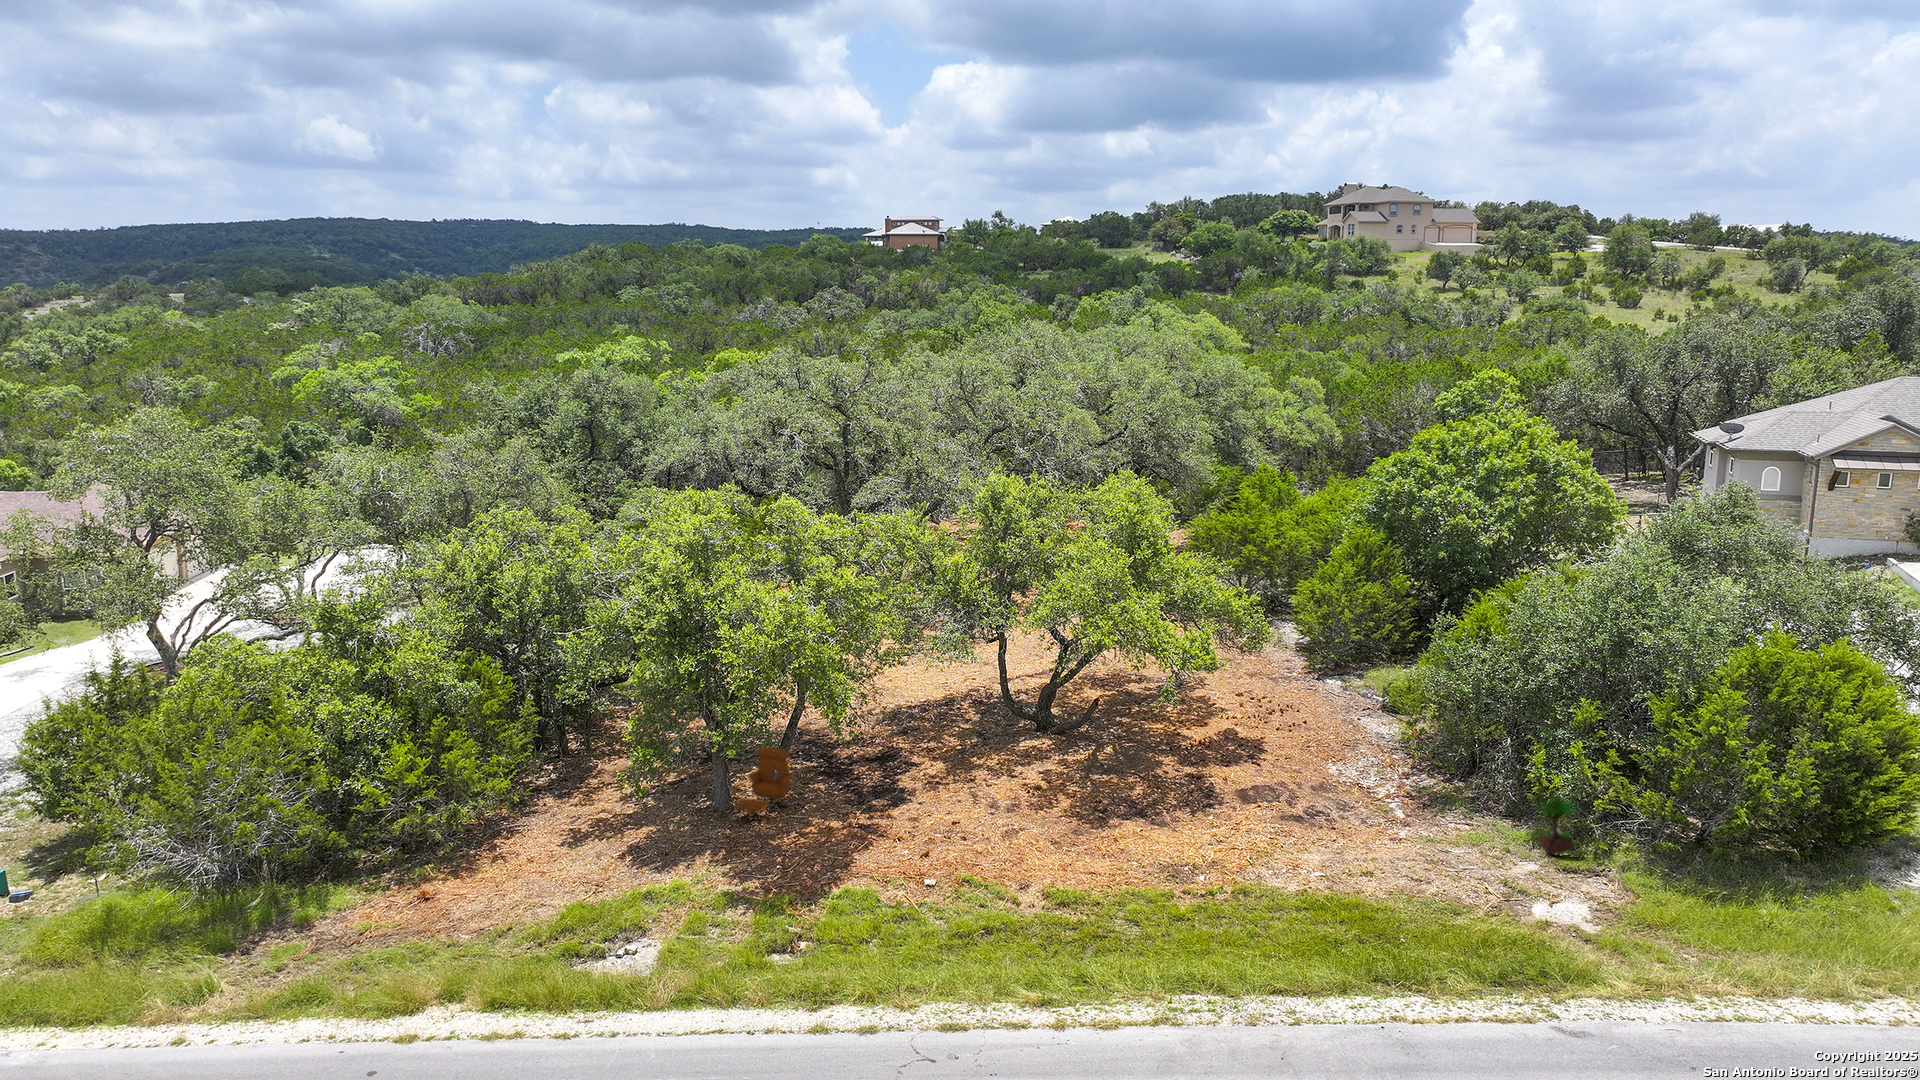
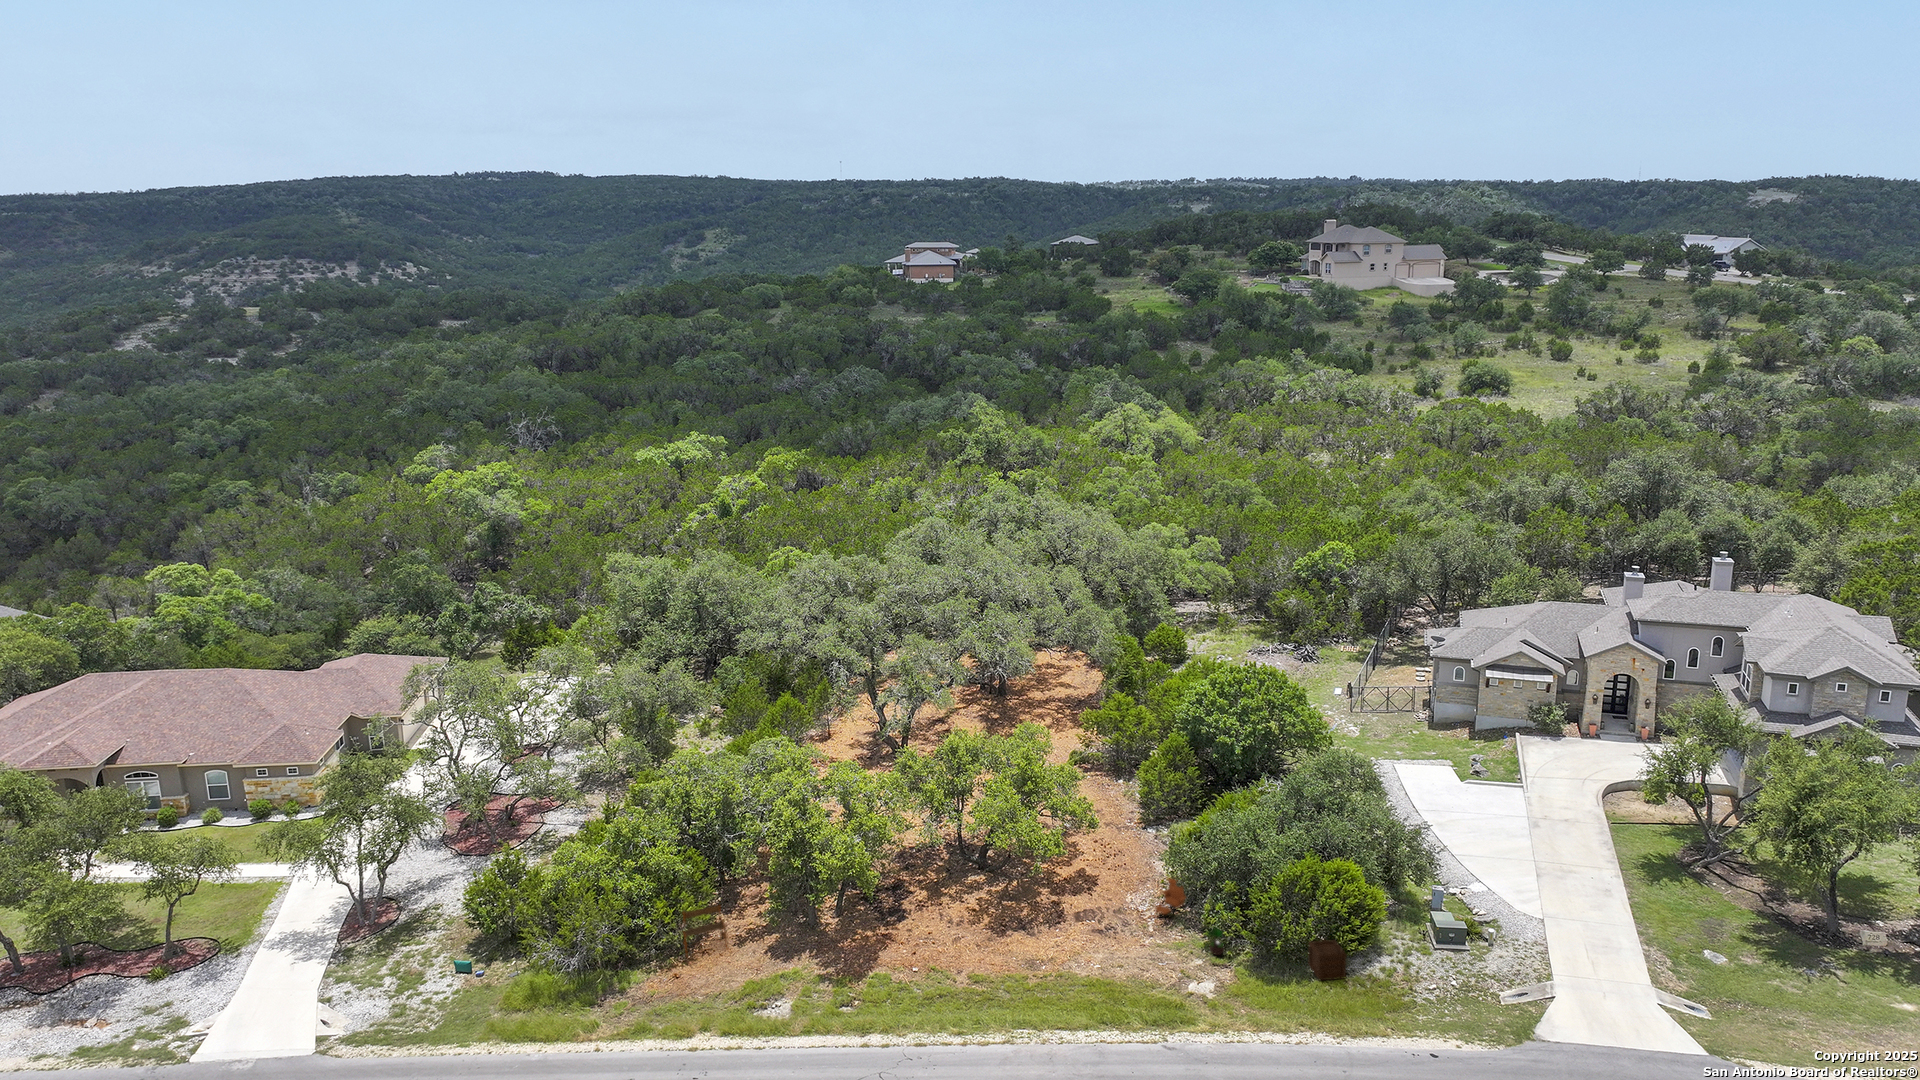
lounge chair: present [737,747,794,823] -> present [1155,879,1186,917]
bench: none [455,765,549,866] -> present [683,905,728,957]
wooden crate: none [1793,807,1905,891] -> present [1308,940,1346,980]

